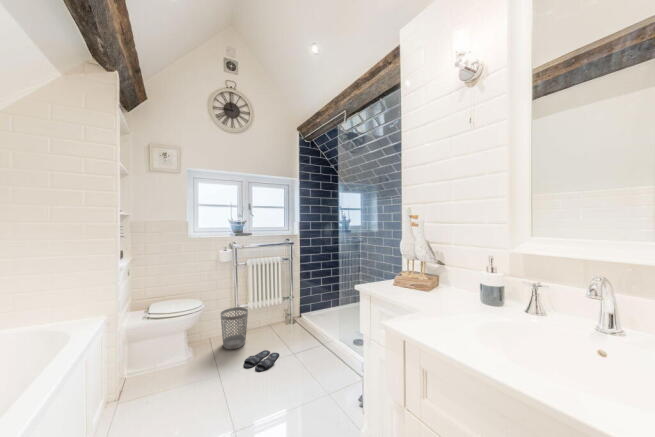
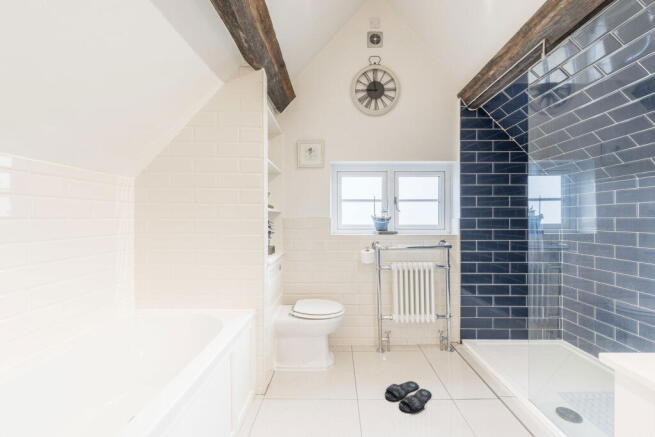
wastebasket: present [221,307,248,349] -> none [361,317,392,367]

